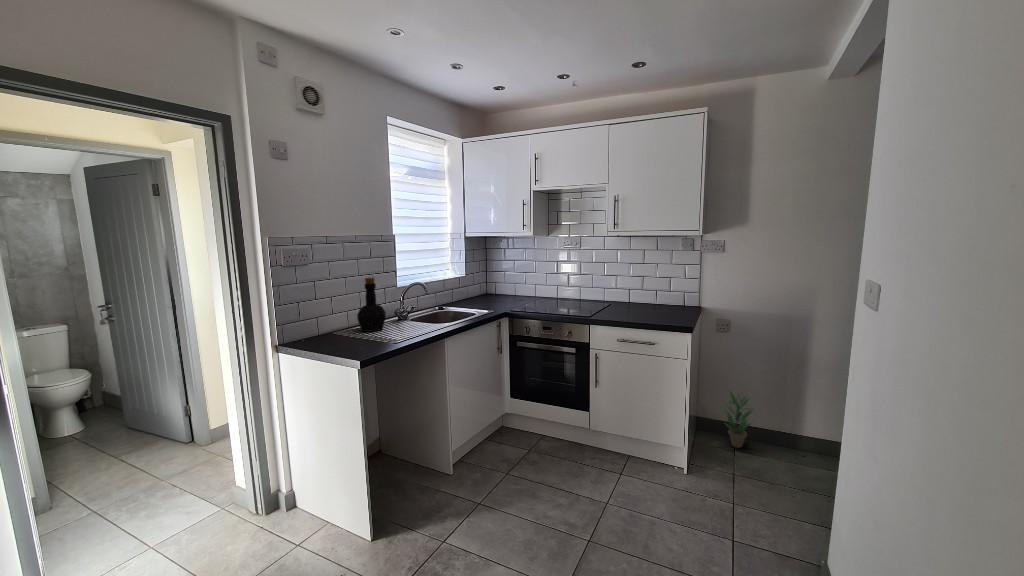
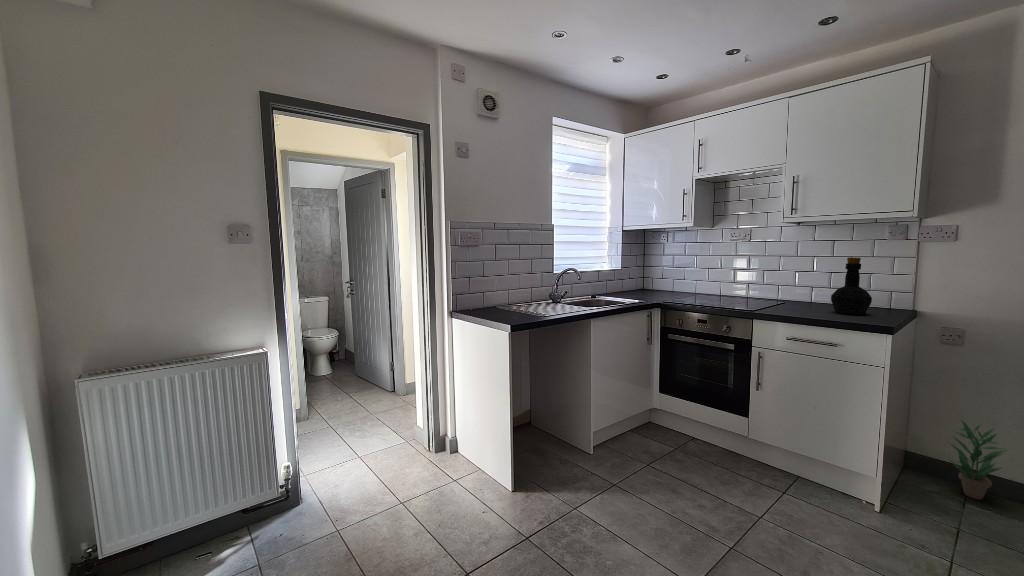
bottle: present [357,278,386,332] -> present [831,258,872,315]

